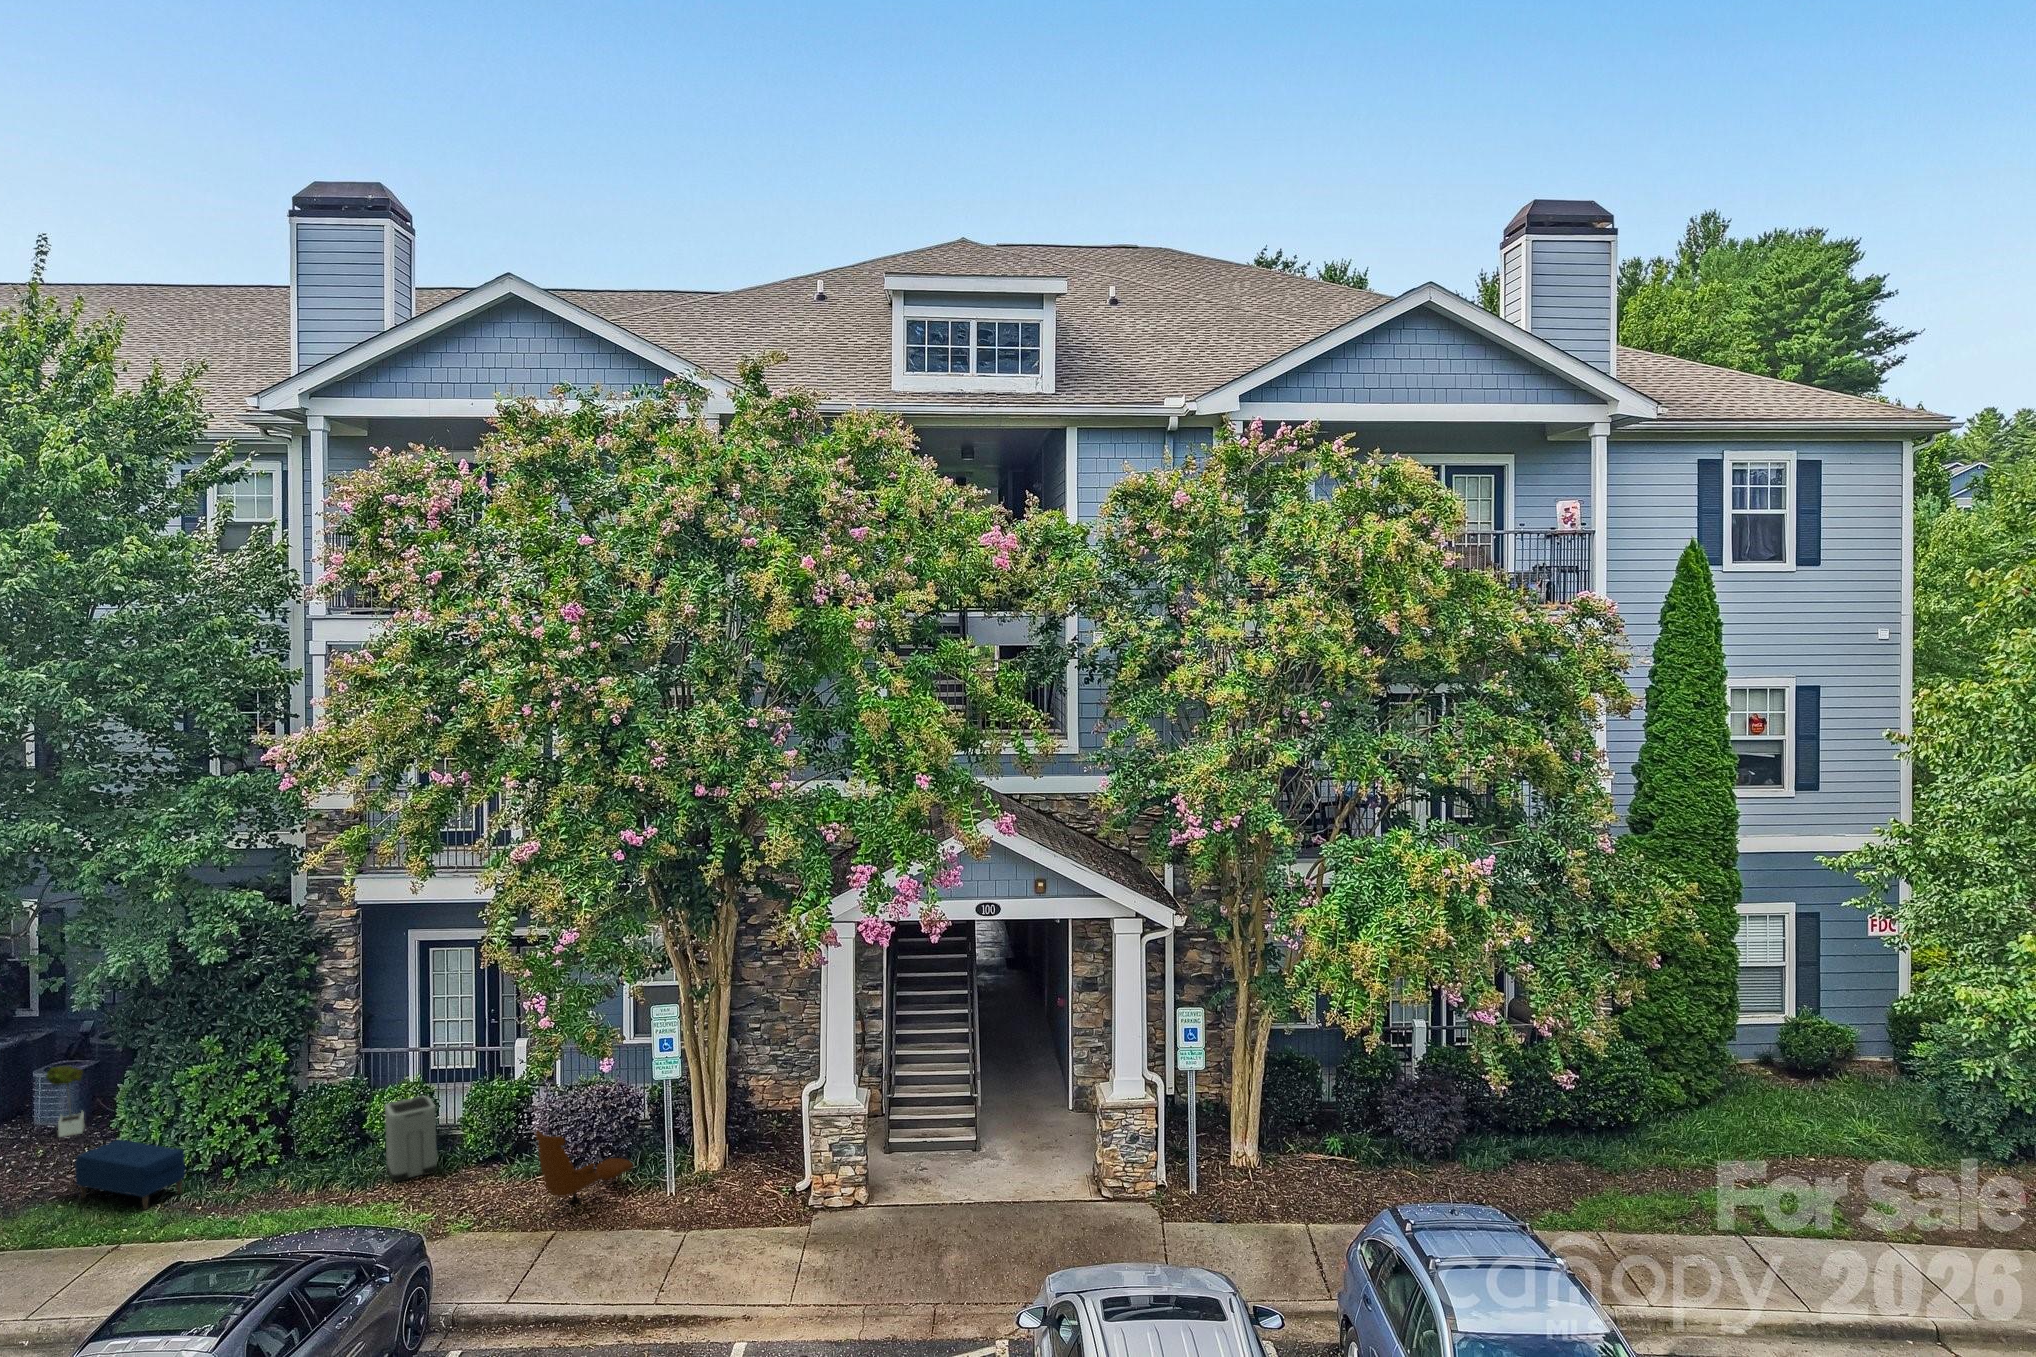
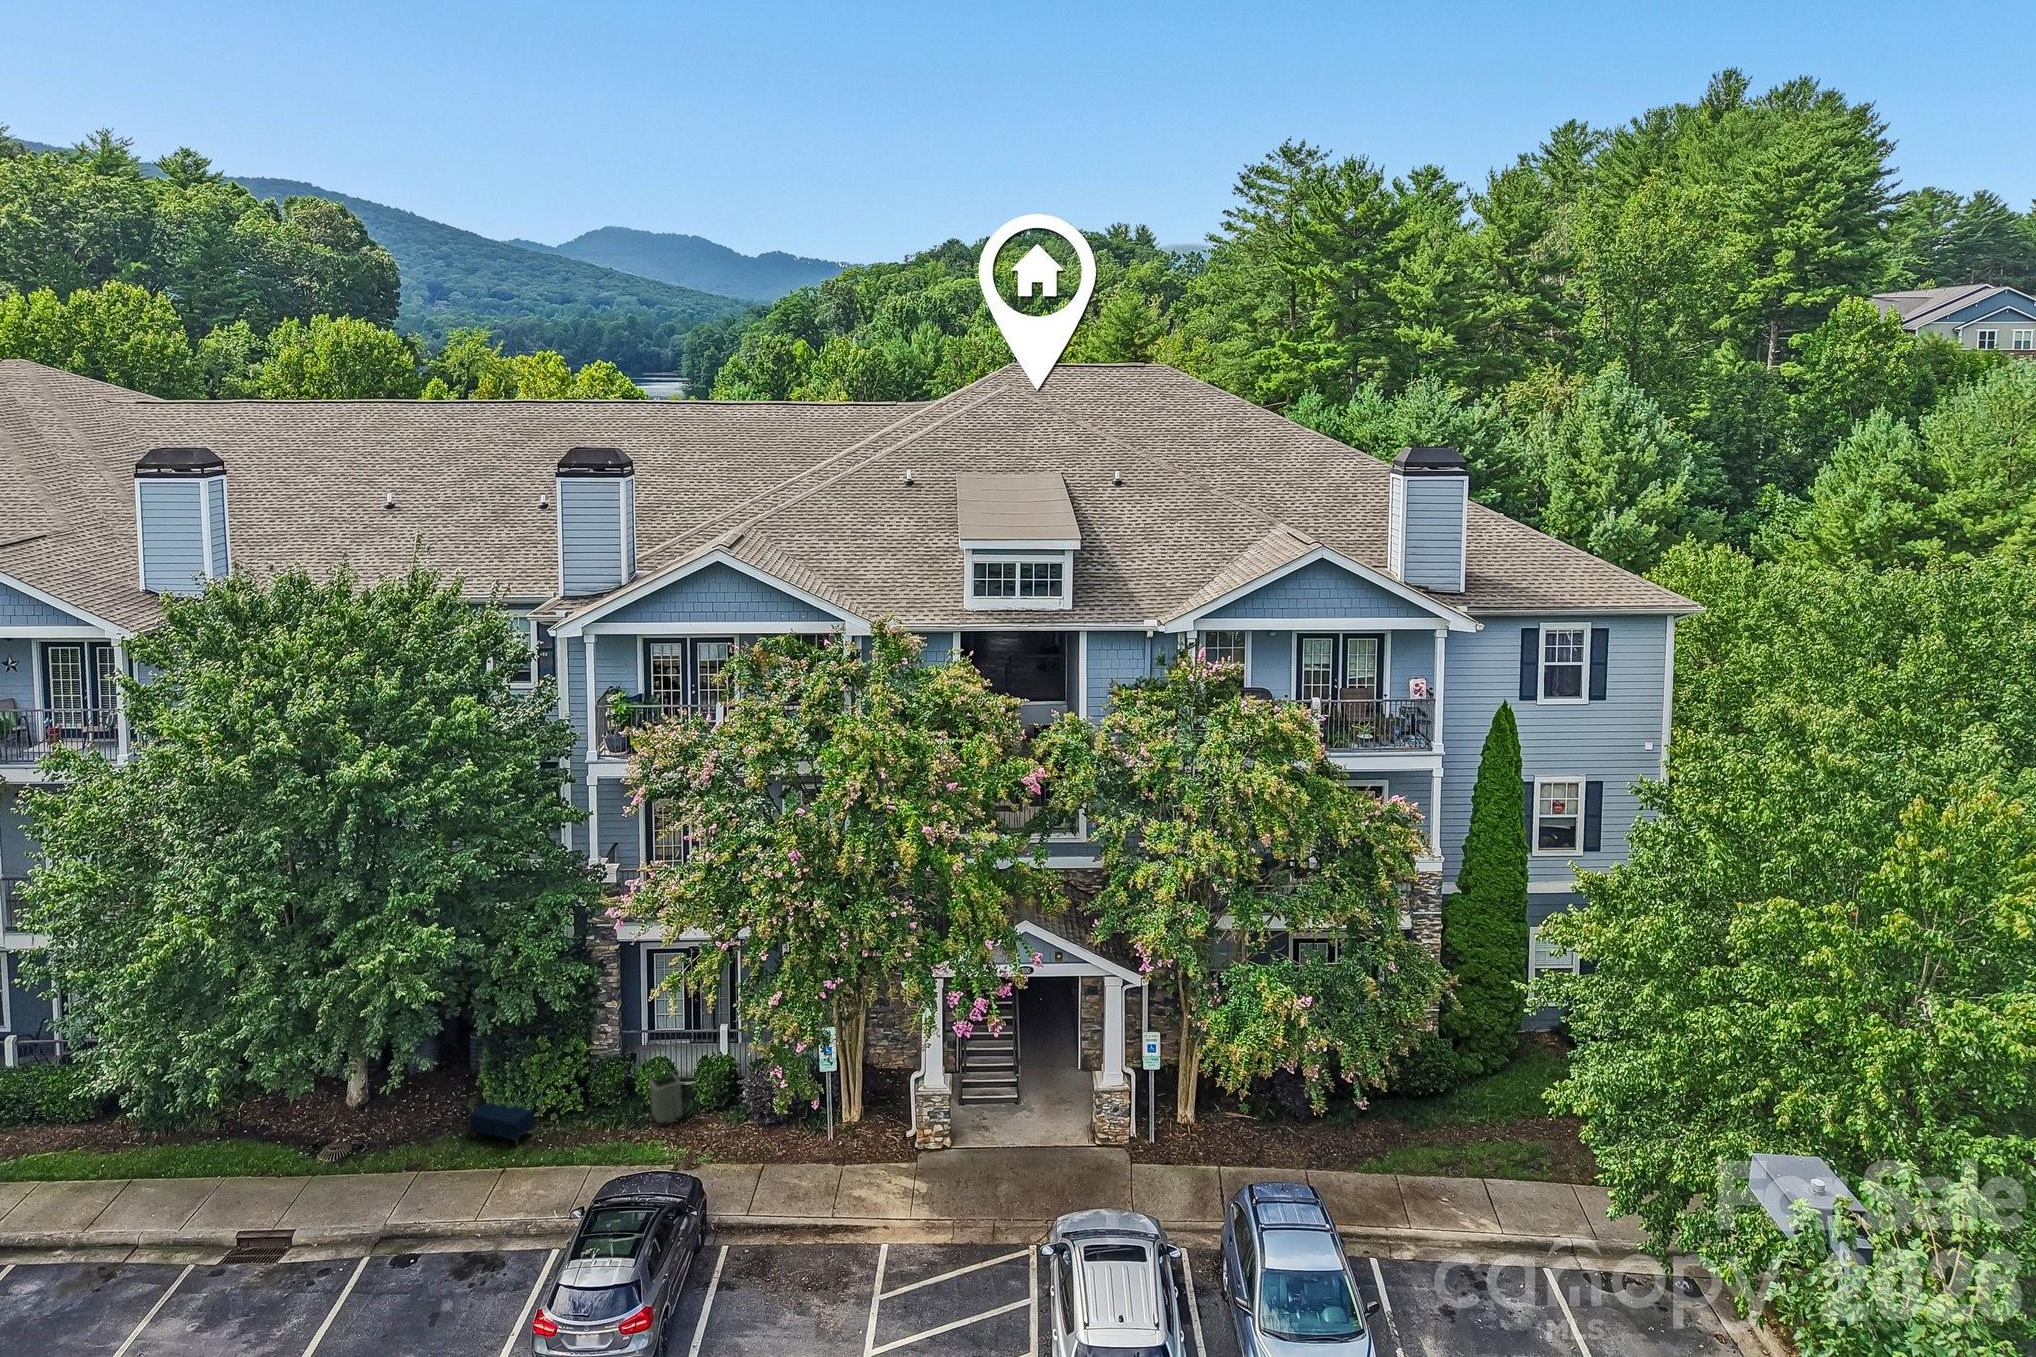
potted tree: present [46,1066,84,1137] -> none [425,1046,449,1090]
lounge chair: present [535,1131,634,1218] -> none [752,1105,806,1156]

